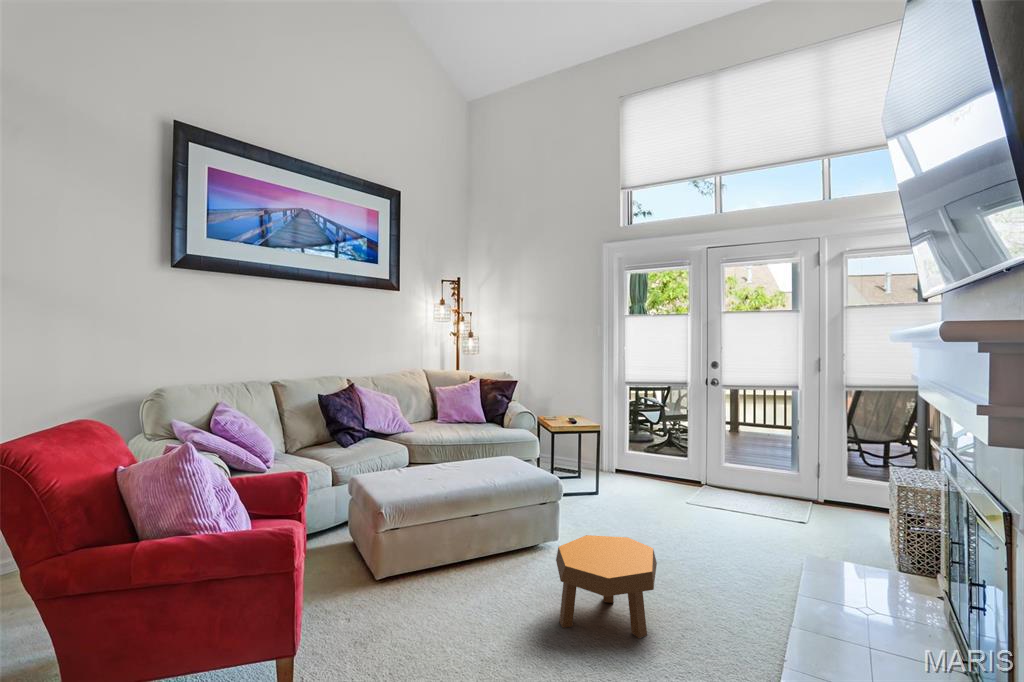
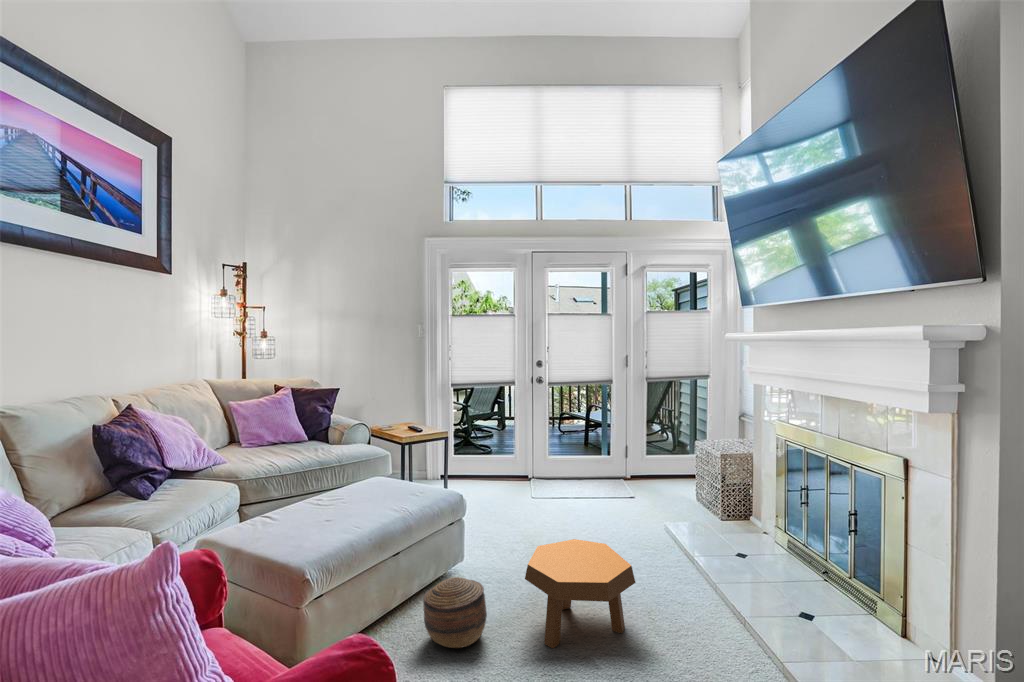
basket: none [469,543,523,602] -> present [423,577,487,648]

